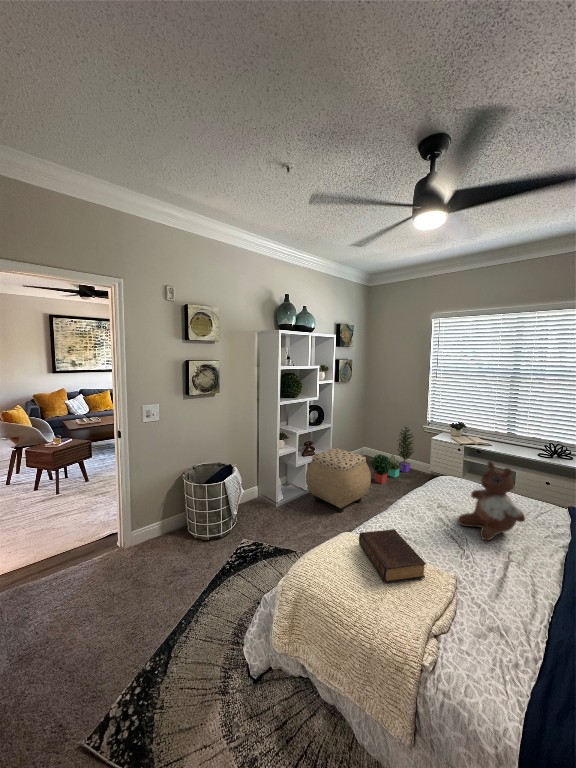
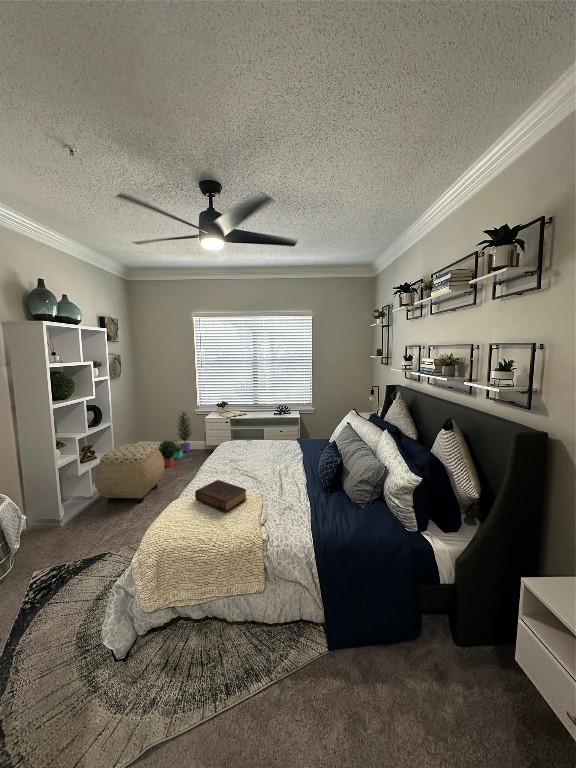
stuffed bear: present [458,462,525,540] -> none [251,417,287,467]

